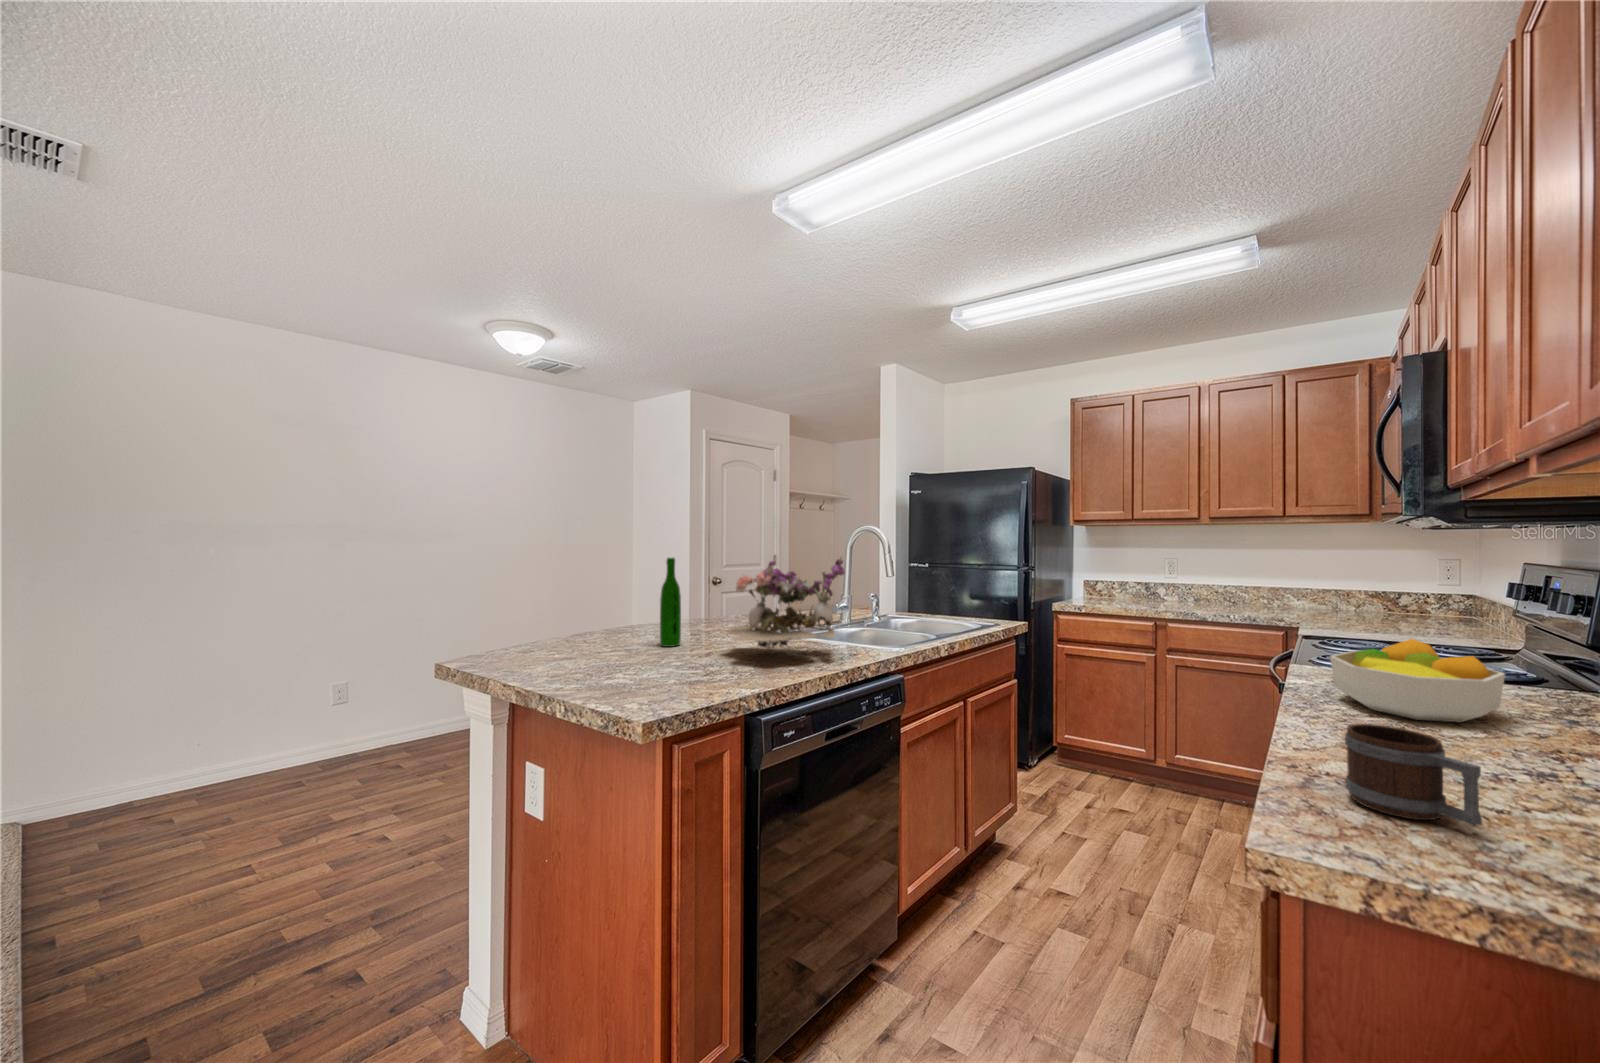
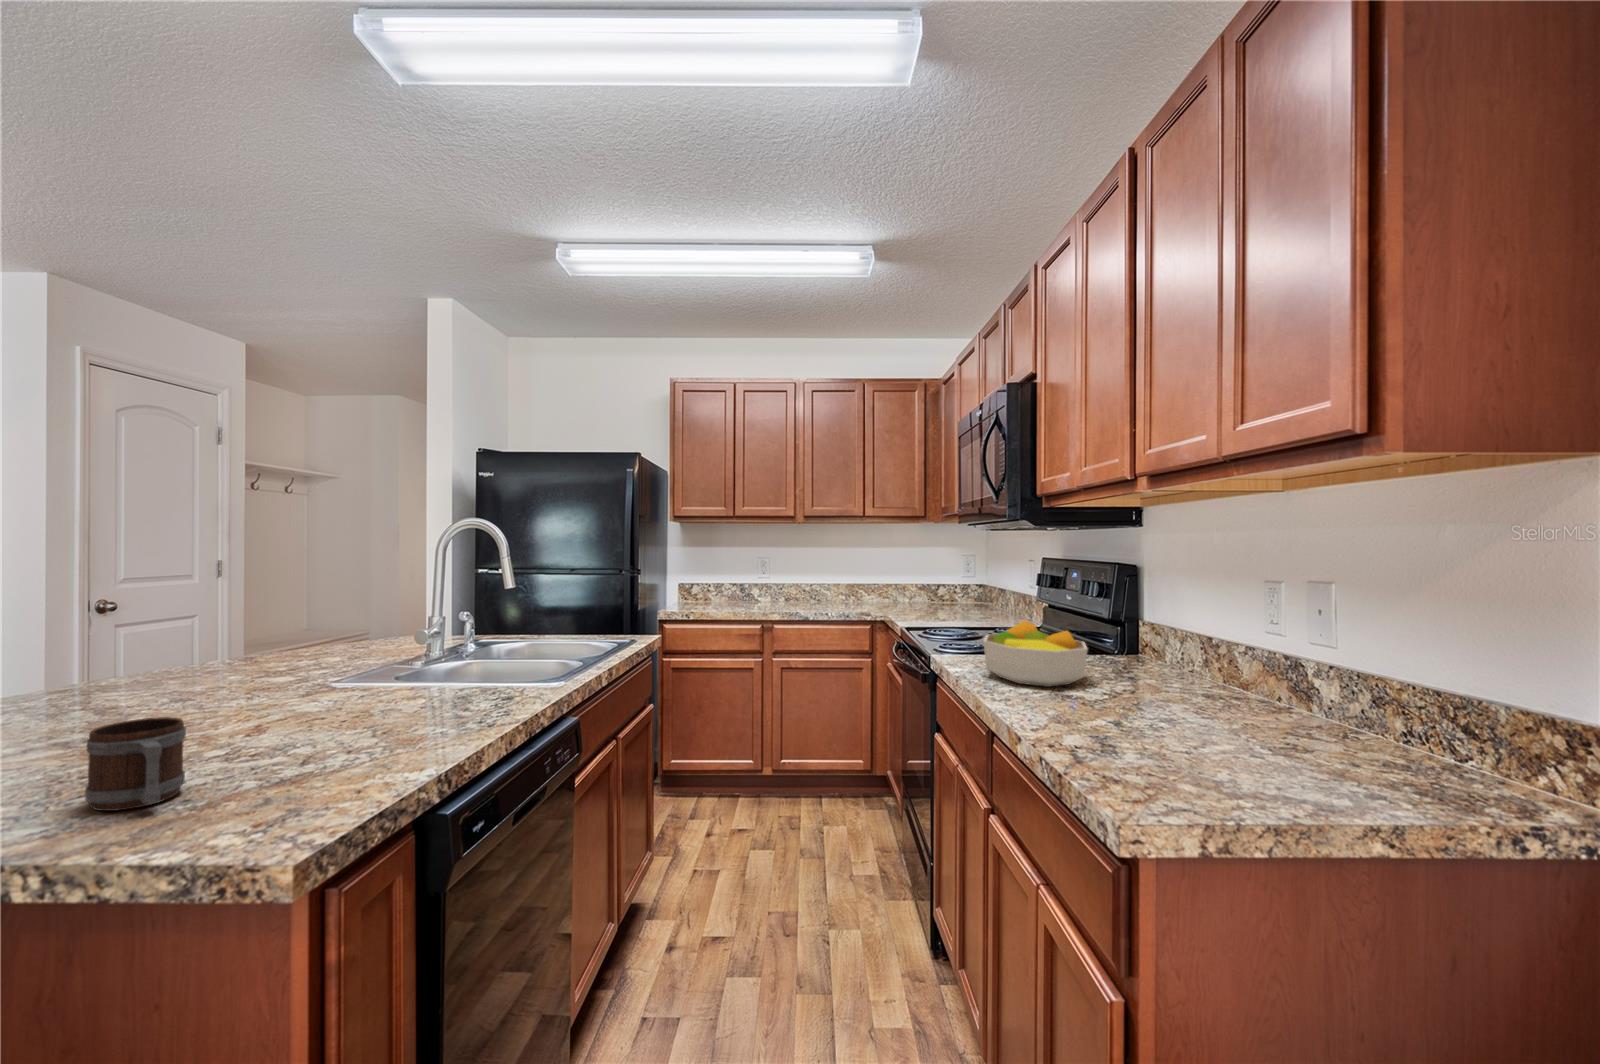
flower arrangement: present [724,557,845,652] -> none [253,556,497,721]
wine bottle: present [660,558,681,647] -> none [64,562,123,744]
mug: present [1345,724,1482,826] -> present [85,717,186,811]

